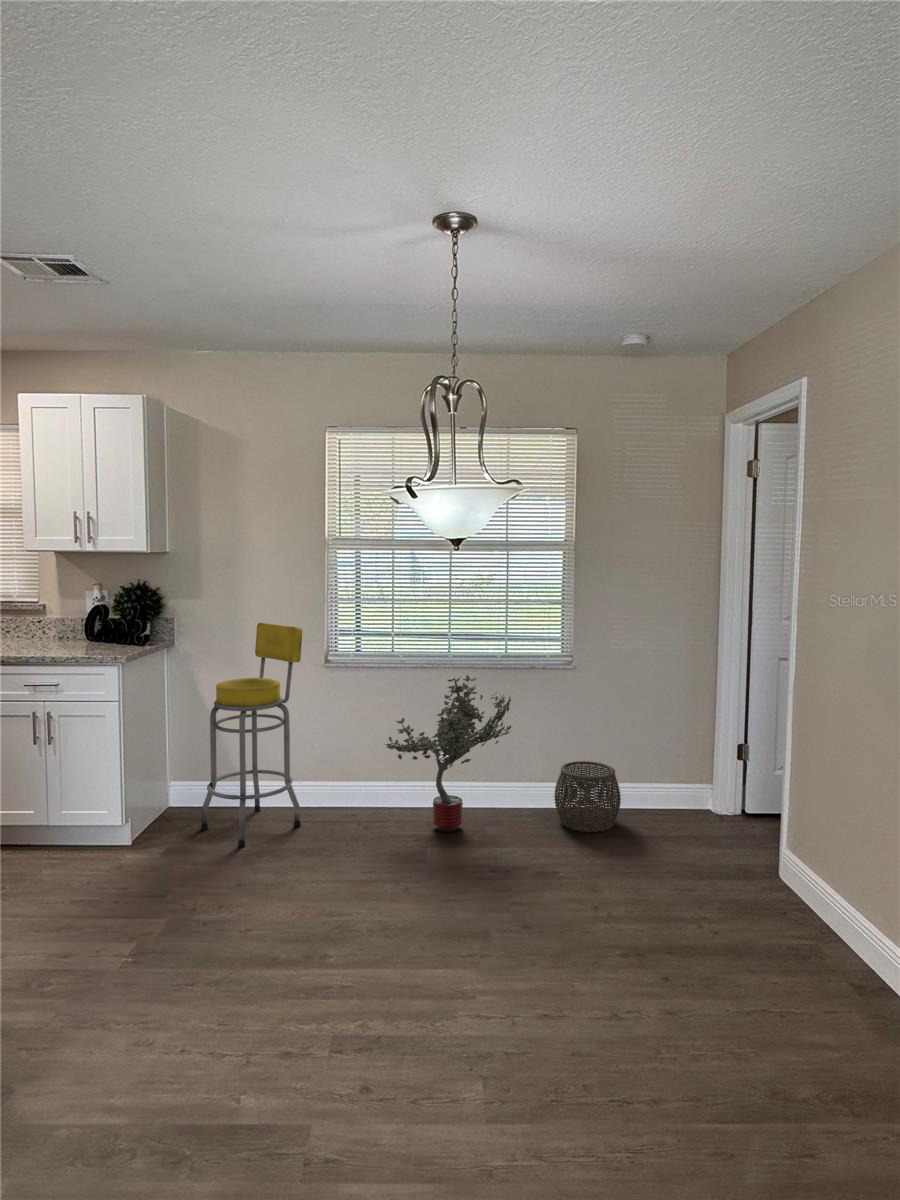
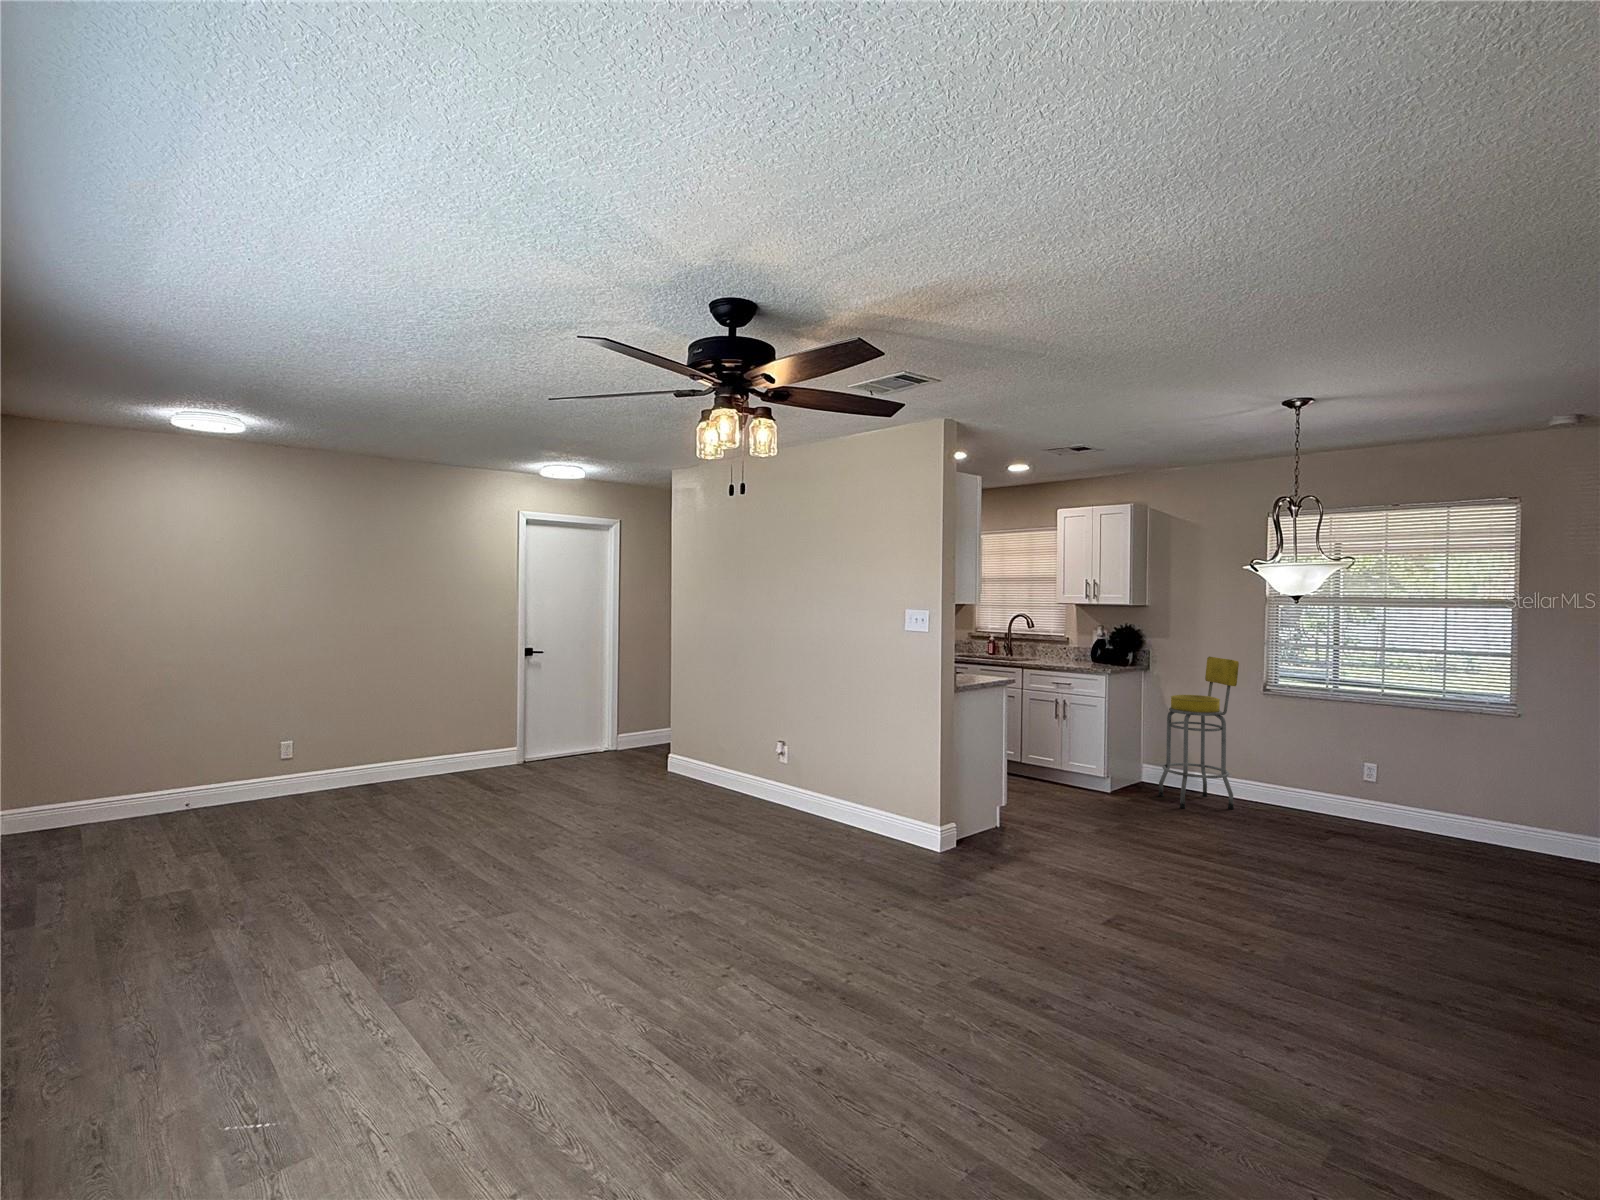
potted tree: present [385,675,511,832] -> none [1305,709,1433,839]
woven basket: present [554,761,621,833] -> none [1489,806,1575,875]

